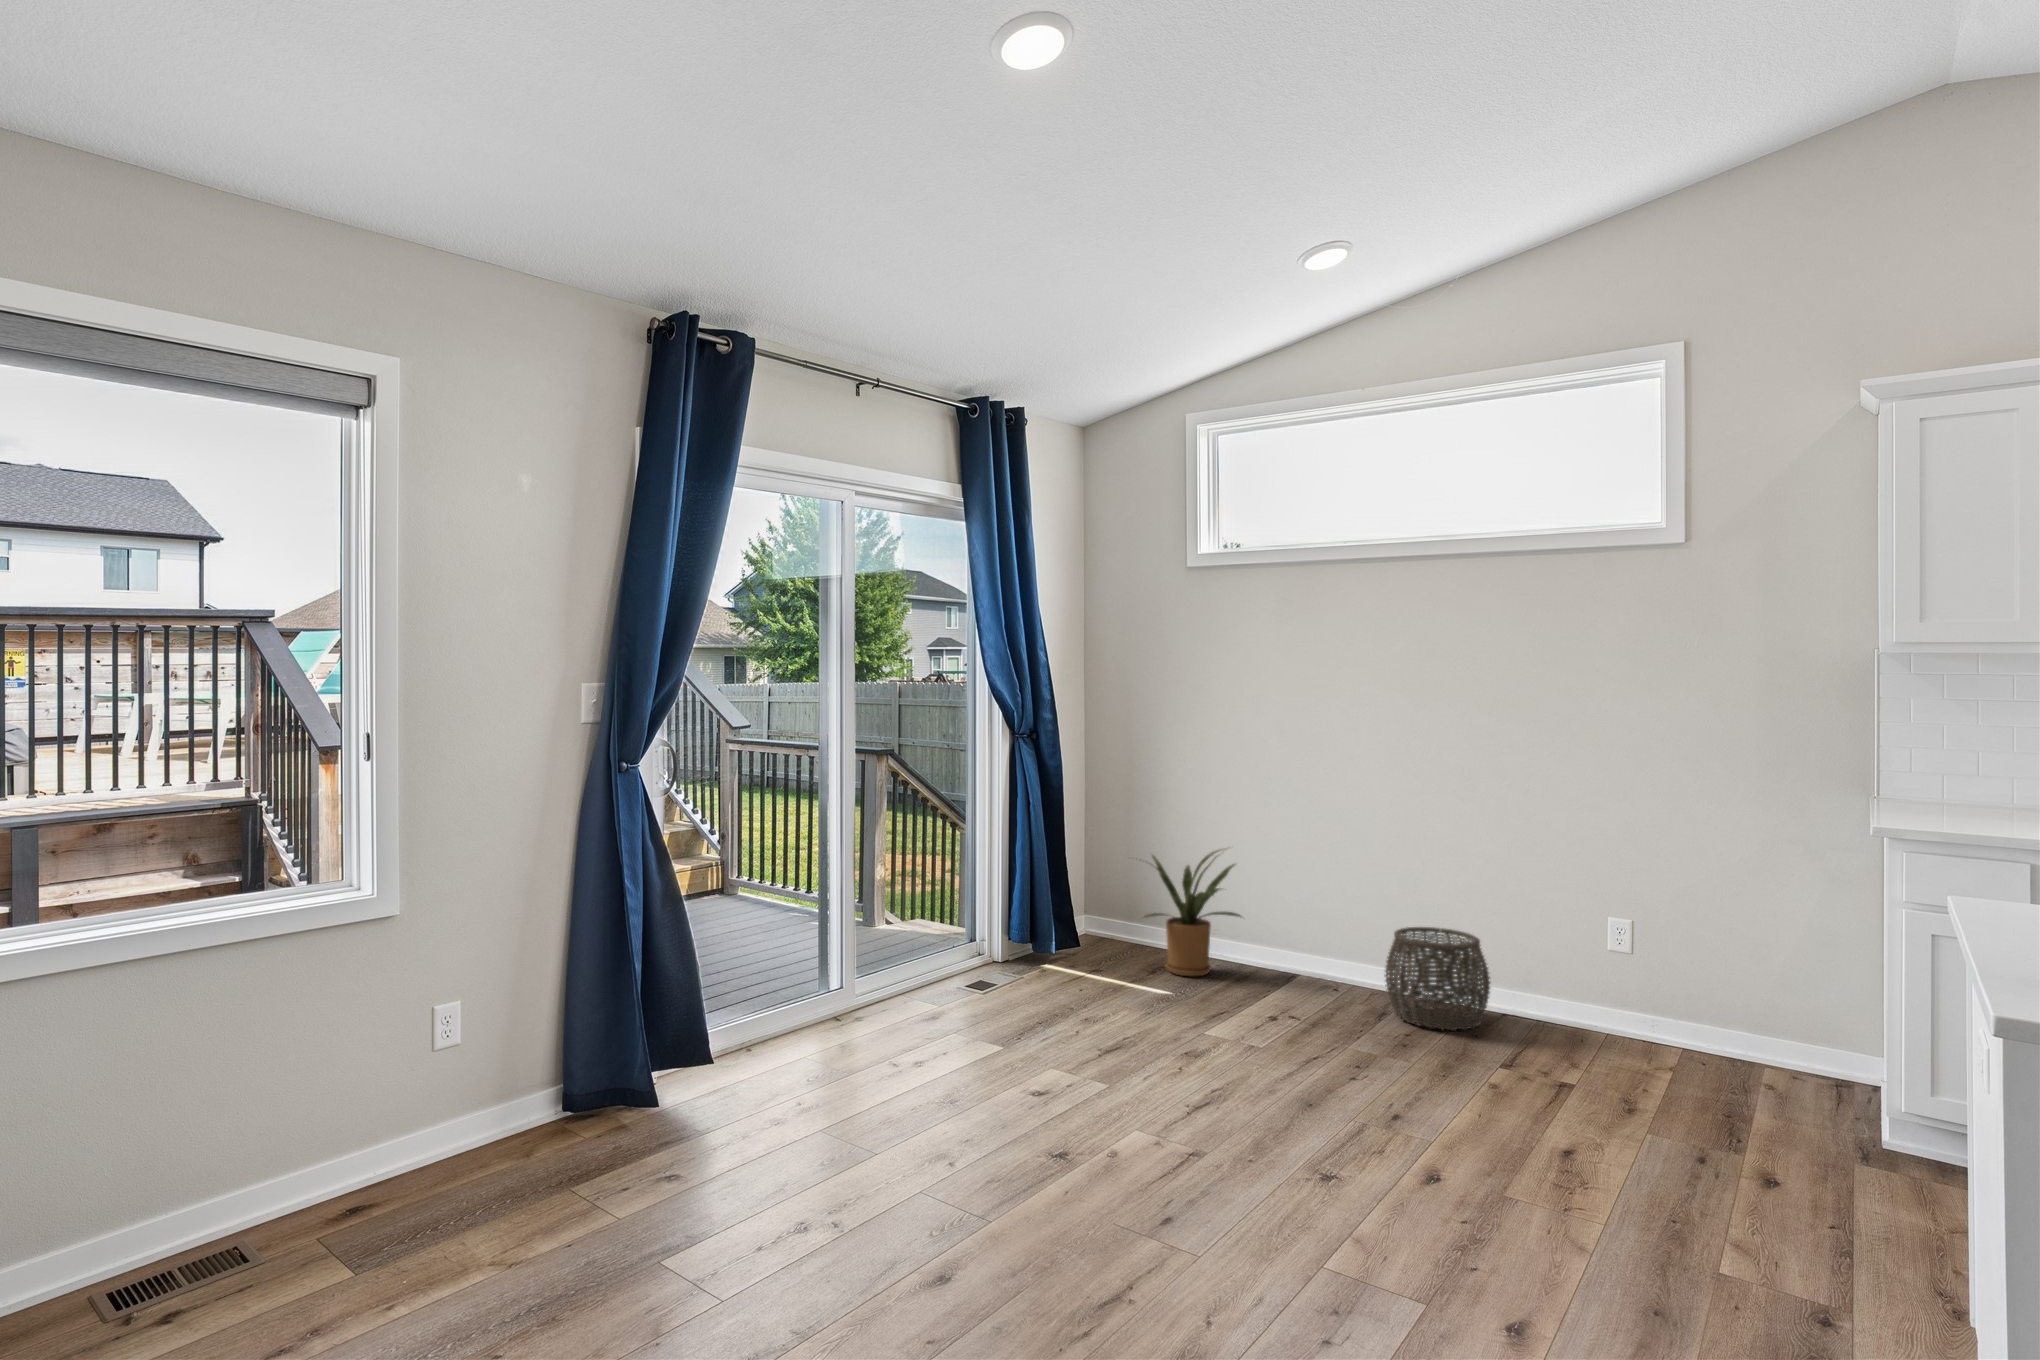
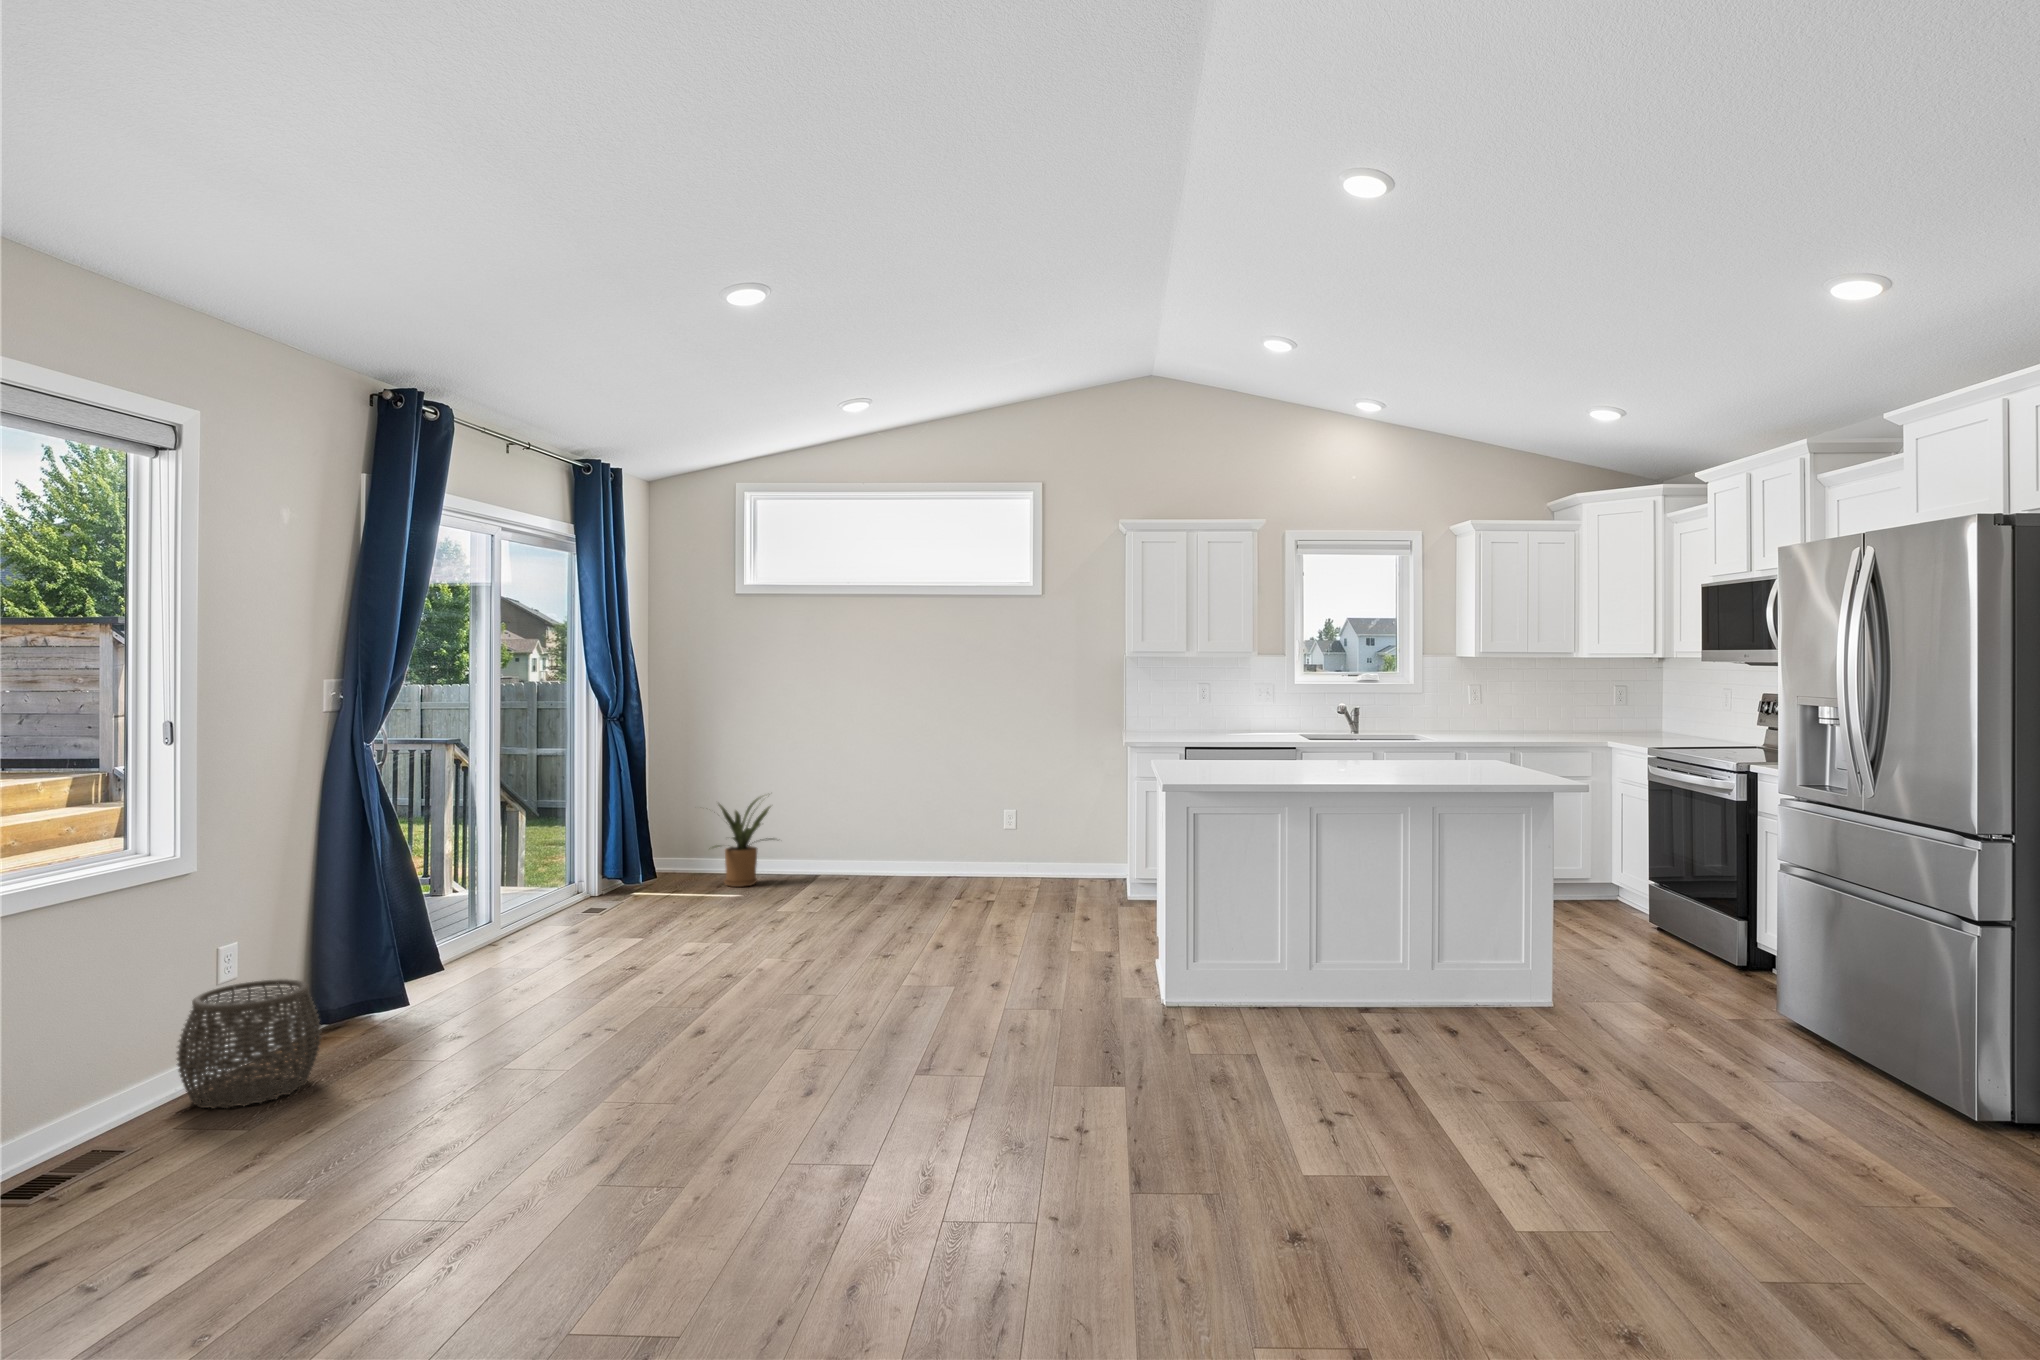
woven basket: present [1385,927,1490,1030] -> present [177,979,321,1109]

